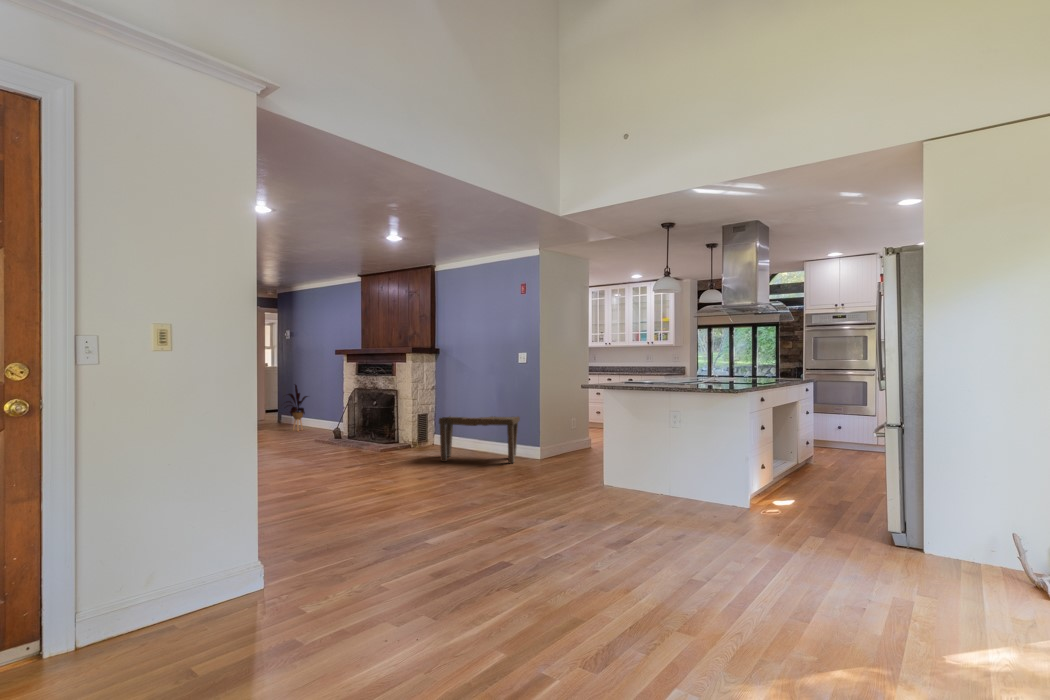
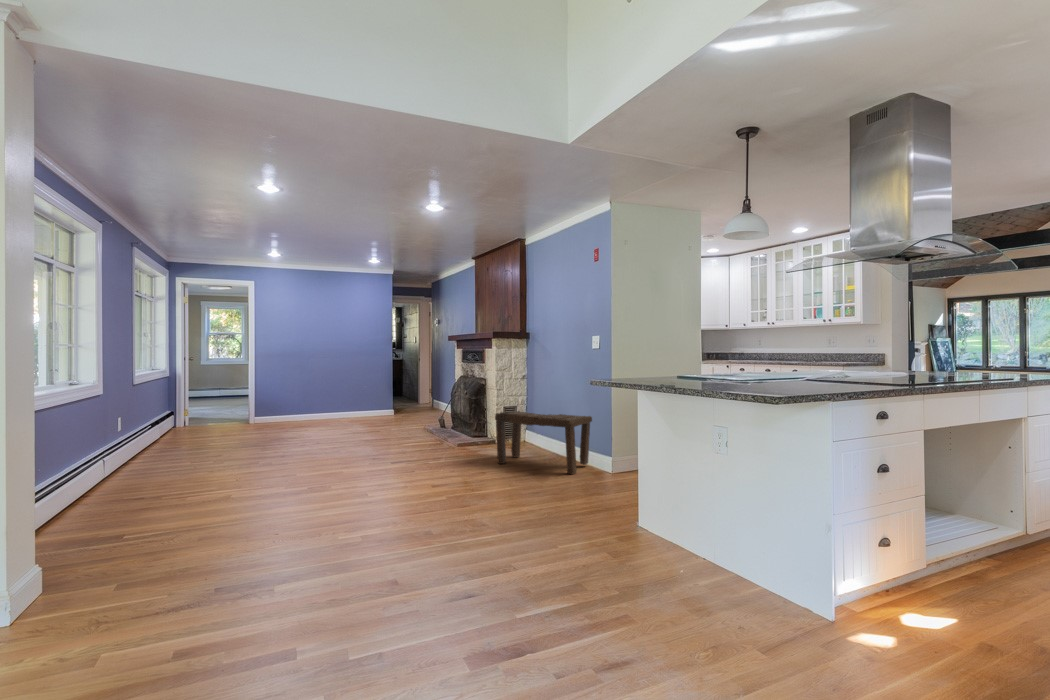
house plant: present [288,385,308,431] -> none [413,369,443,415]

